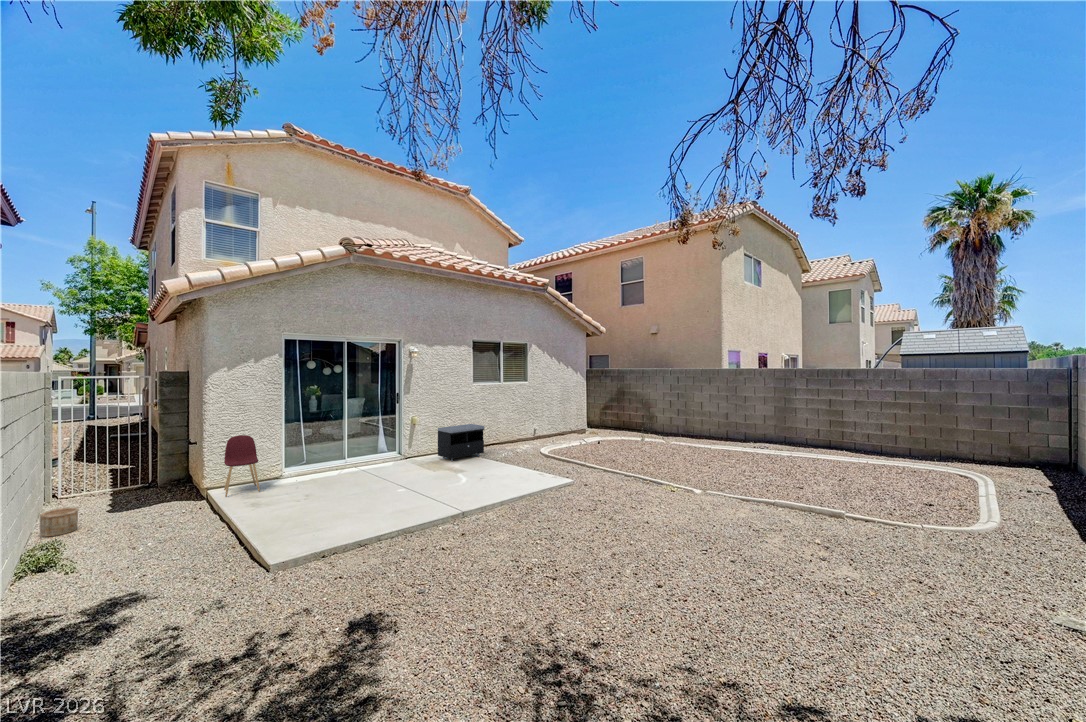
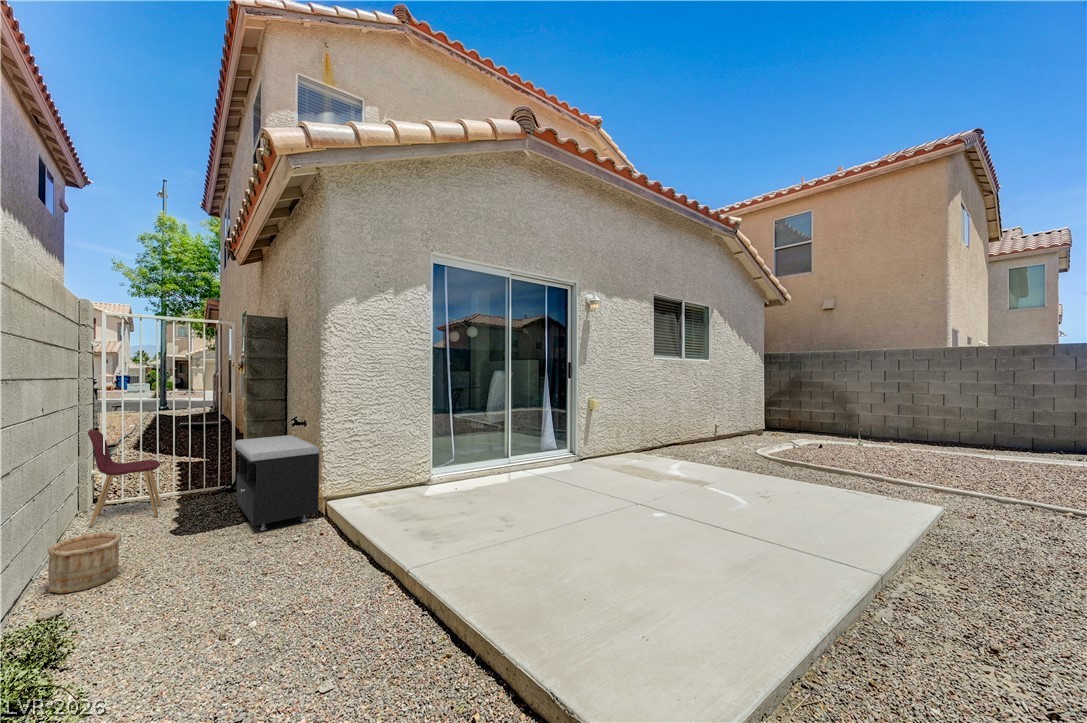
storage bench: present [438,424,484,461] -> present [234,435,319,530]
chair: present [224,435,260,497] -> present [88,429,161,528]

